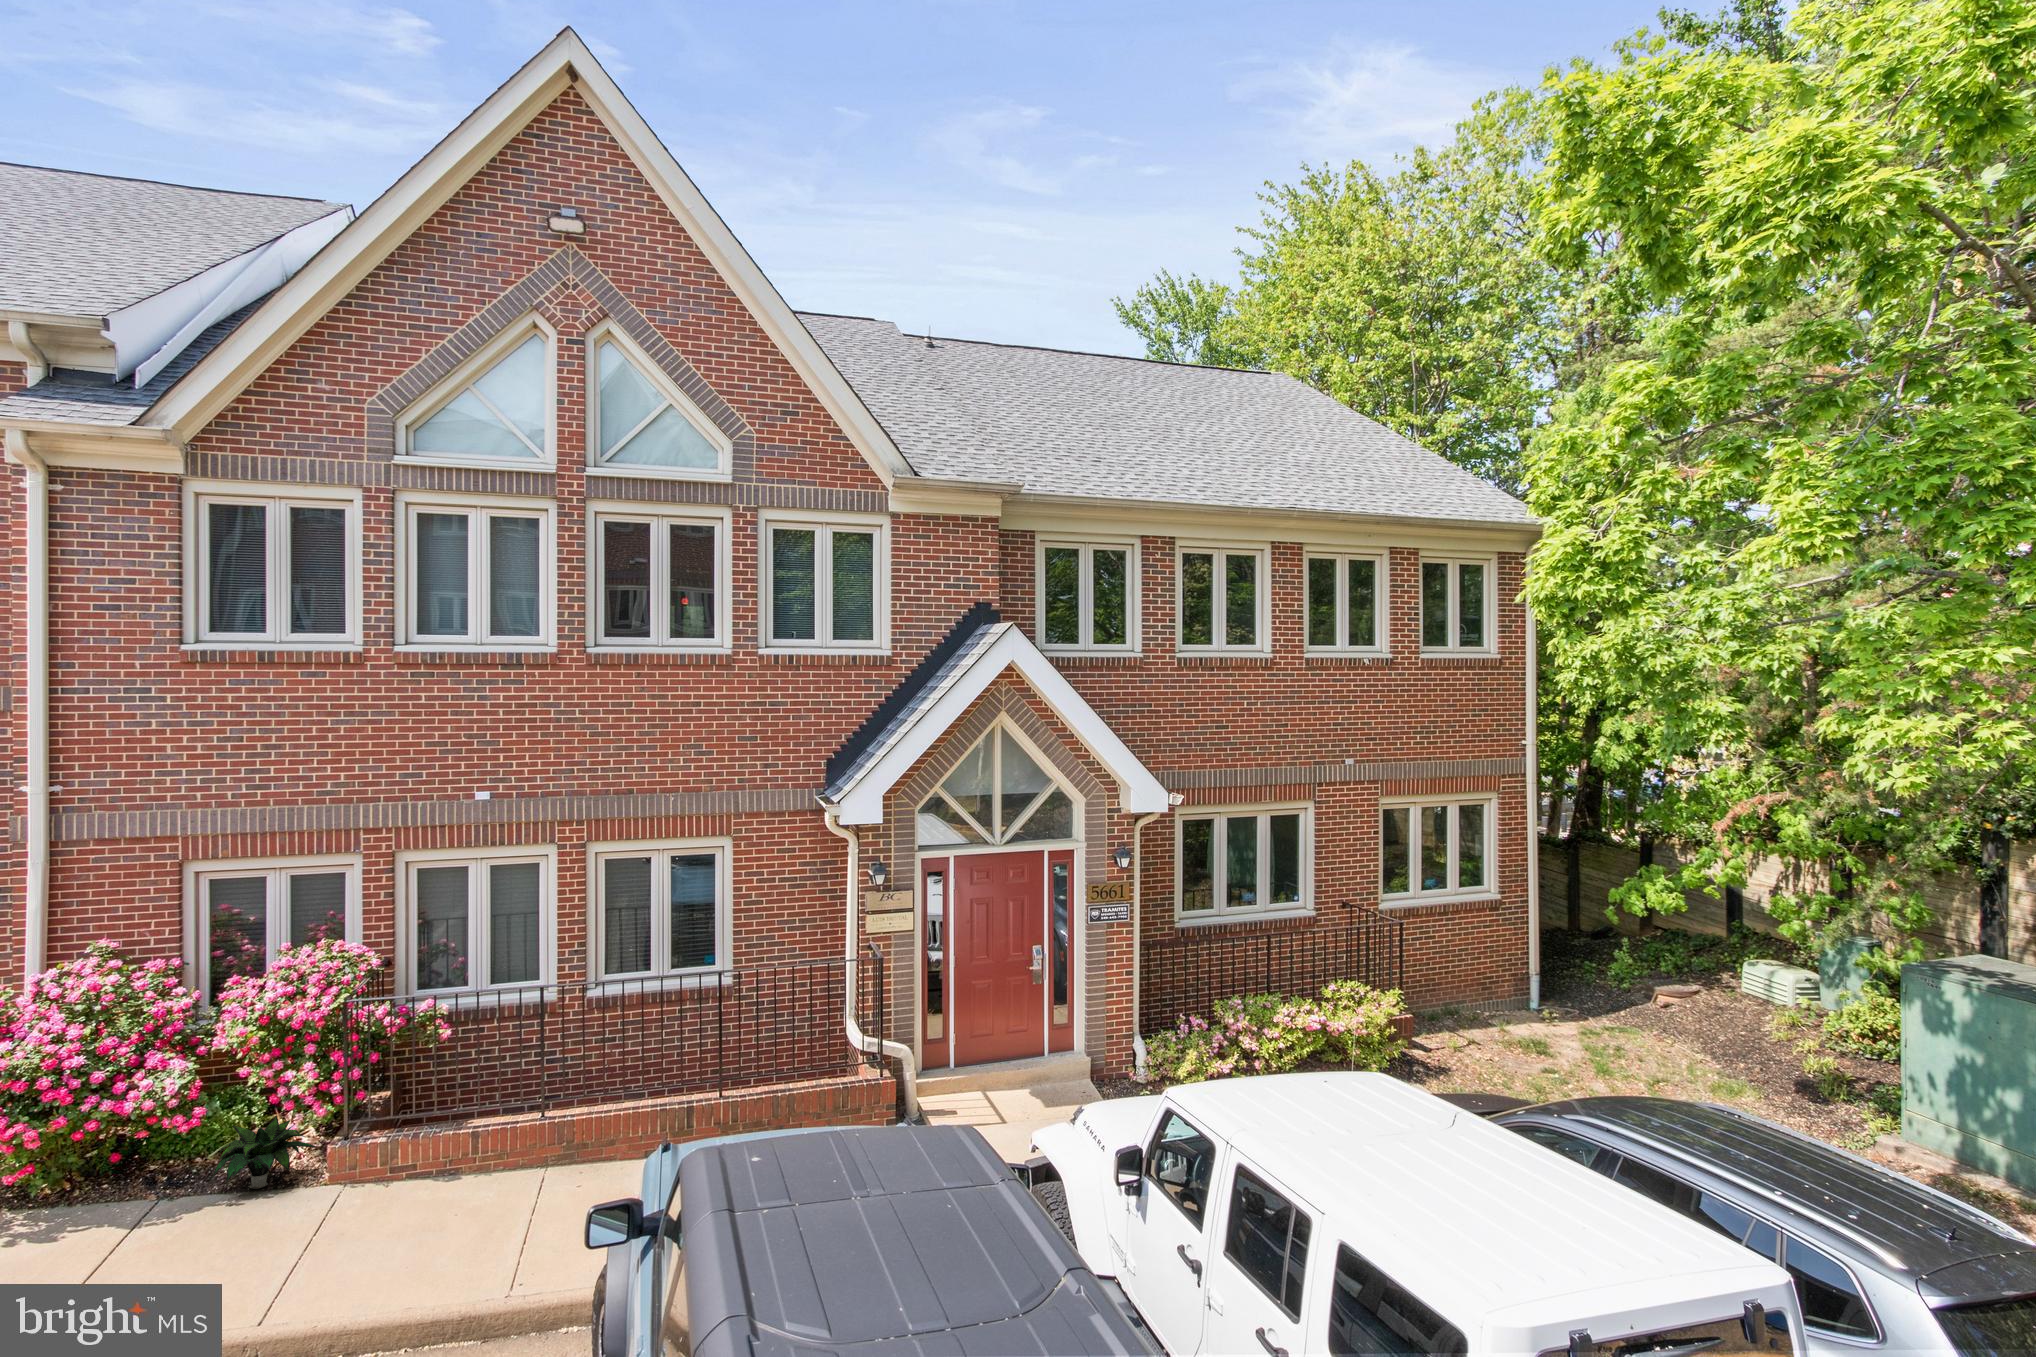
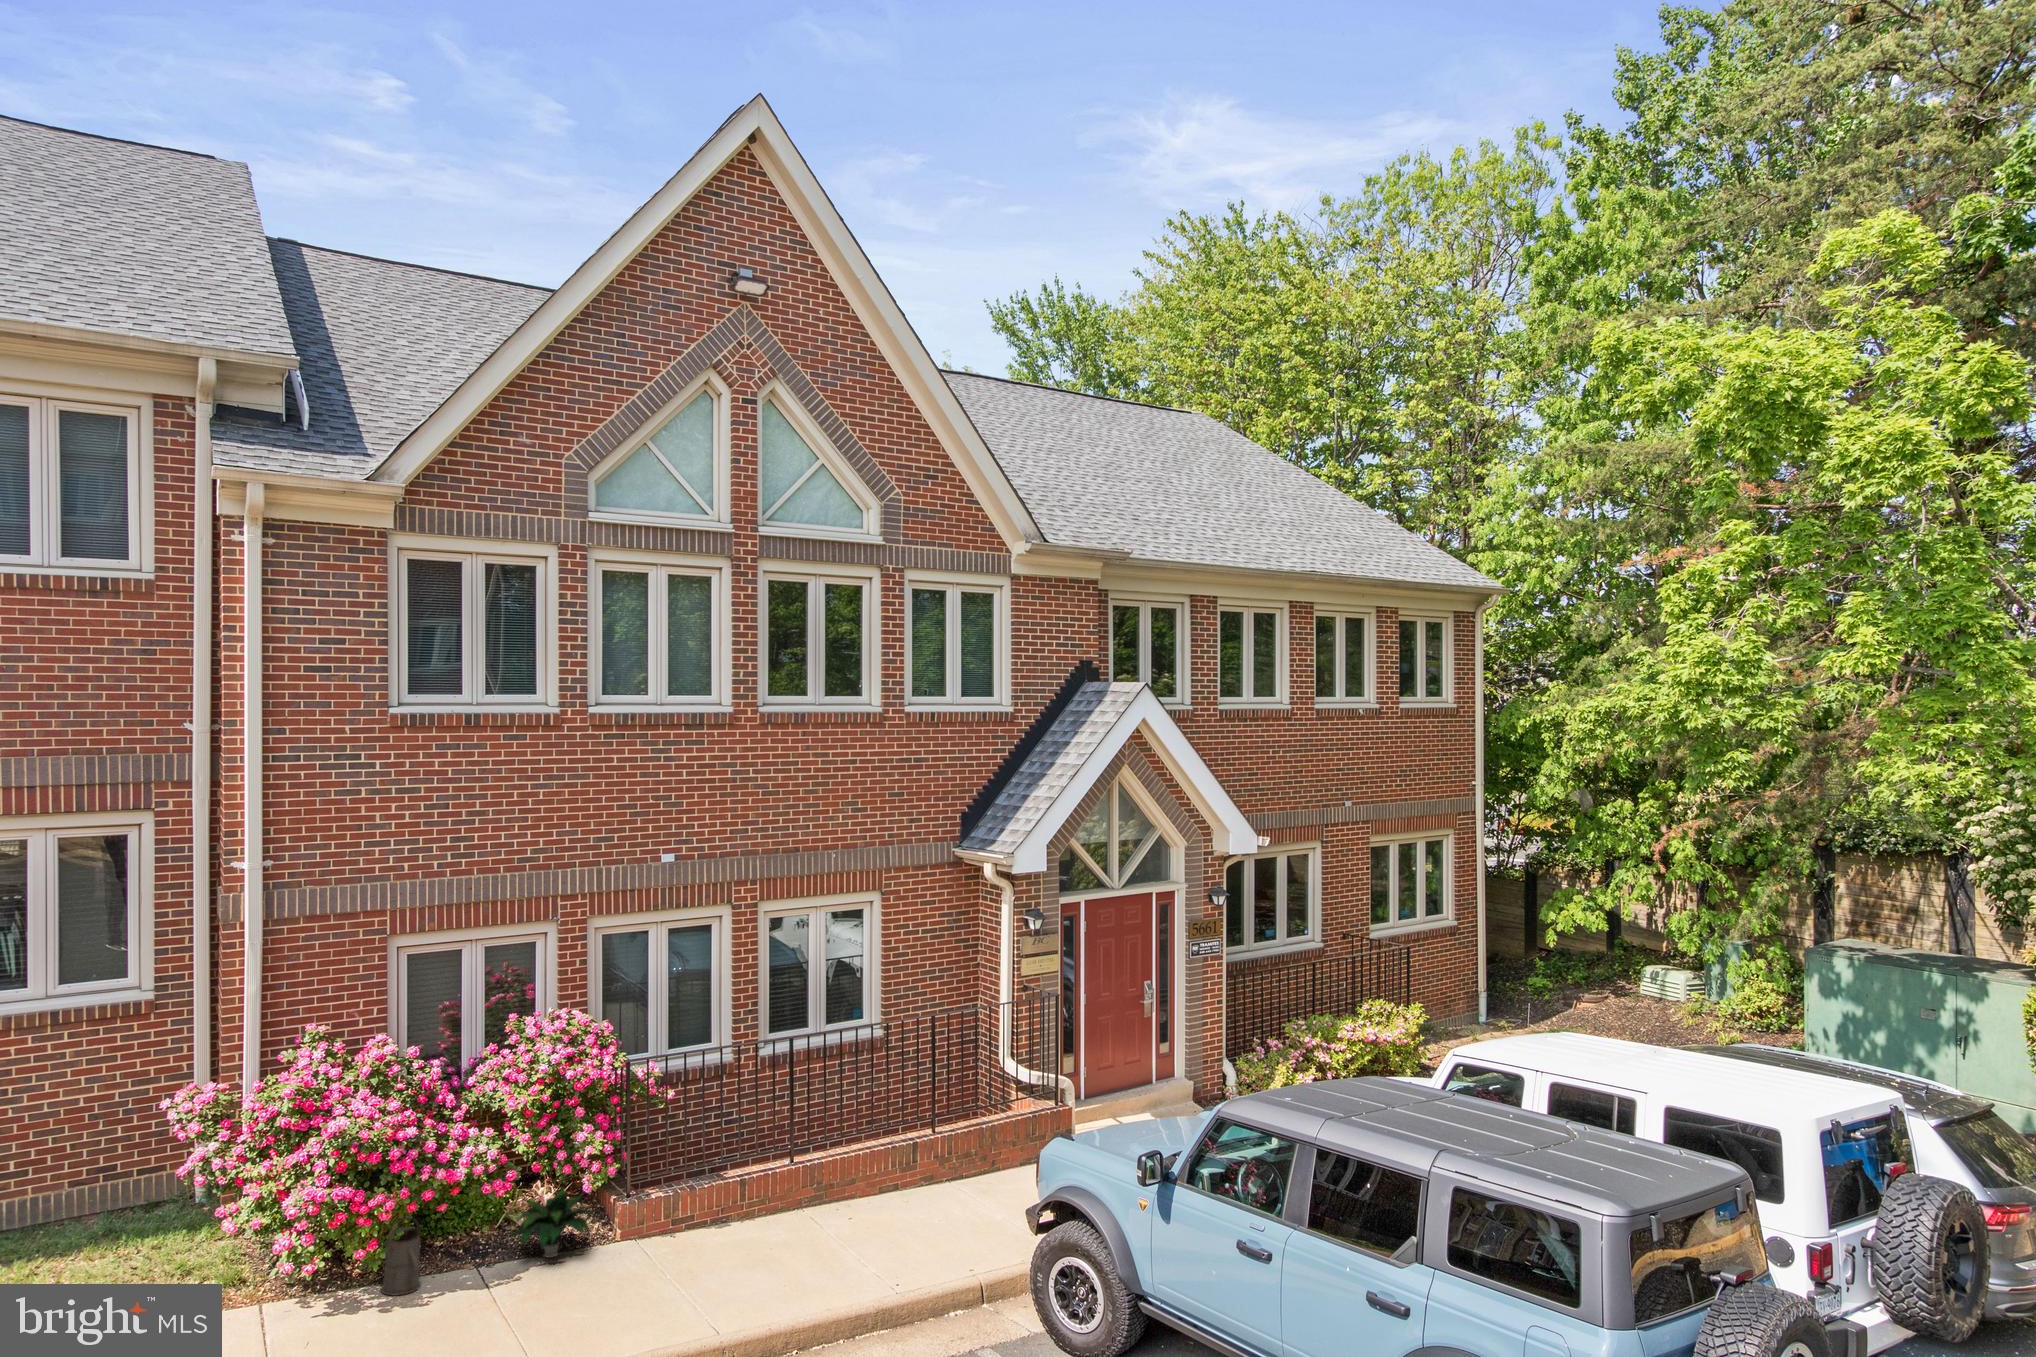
watering can: none [64,1129,110,1213] -> present [381,1217,421,1295]

